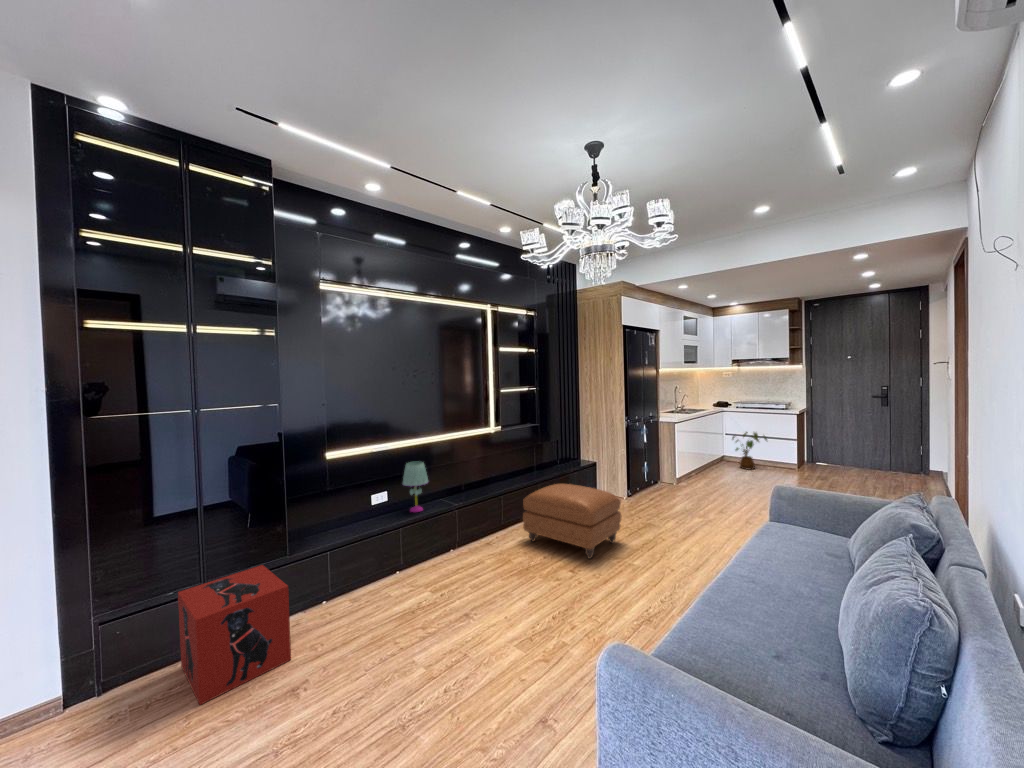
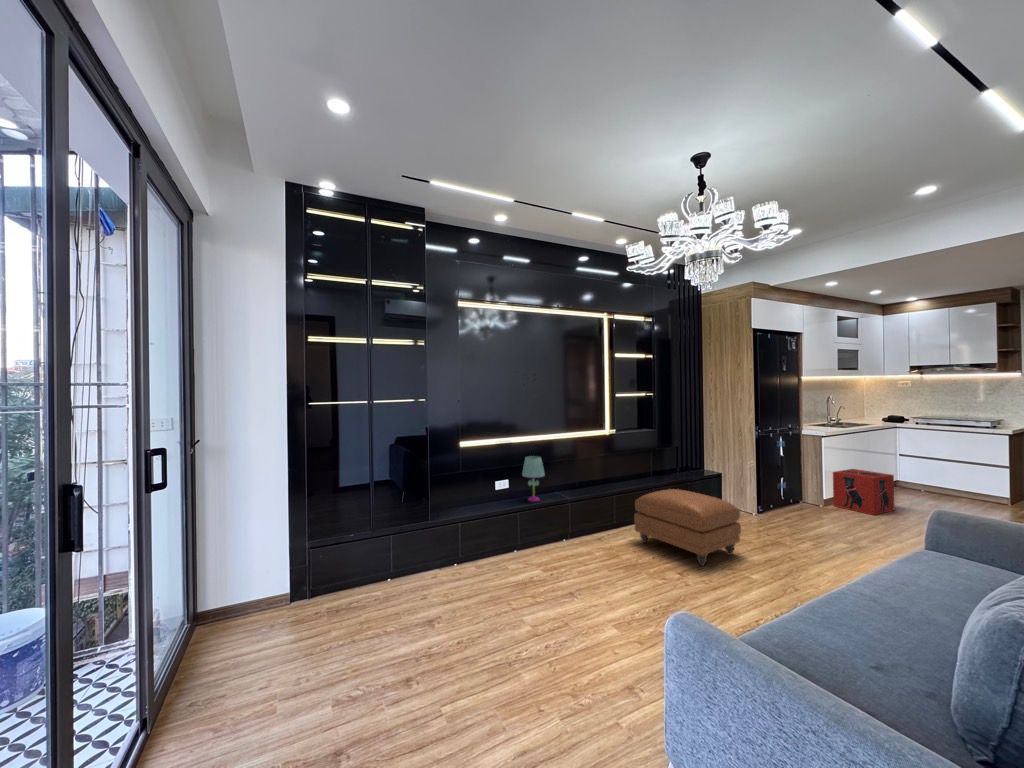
house plant: present [732,432,767,469] -> none [907,453,960,499]
storage box: present [178,565,291,705] -> present [833,469,894,515]

